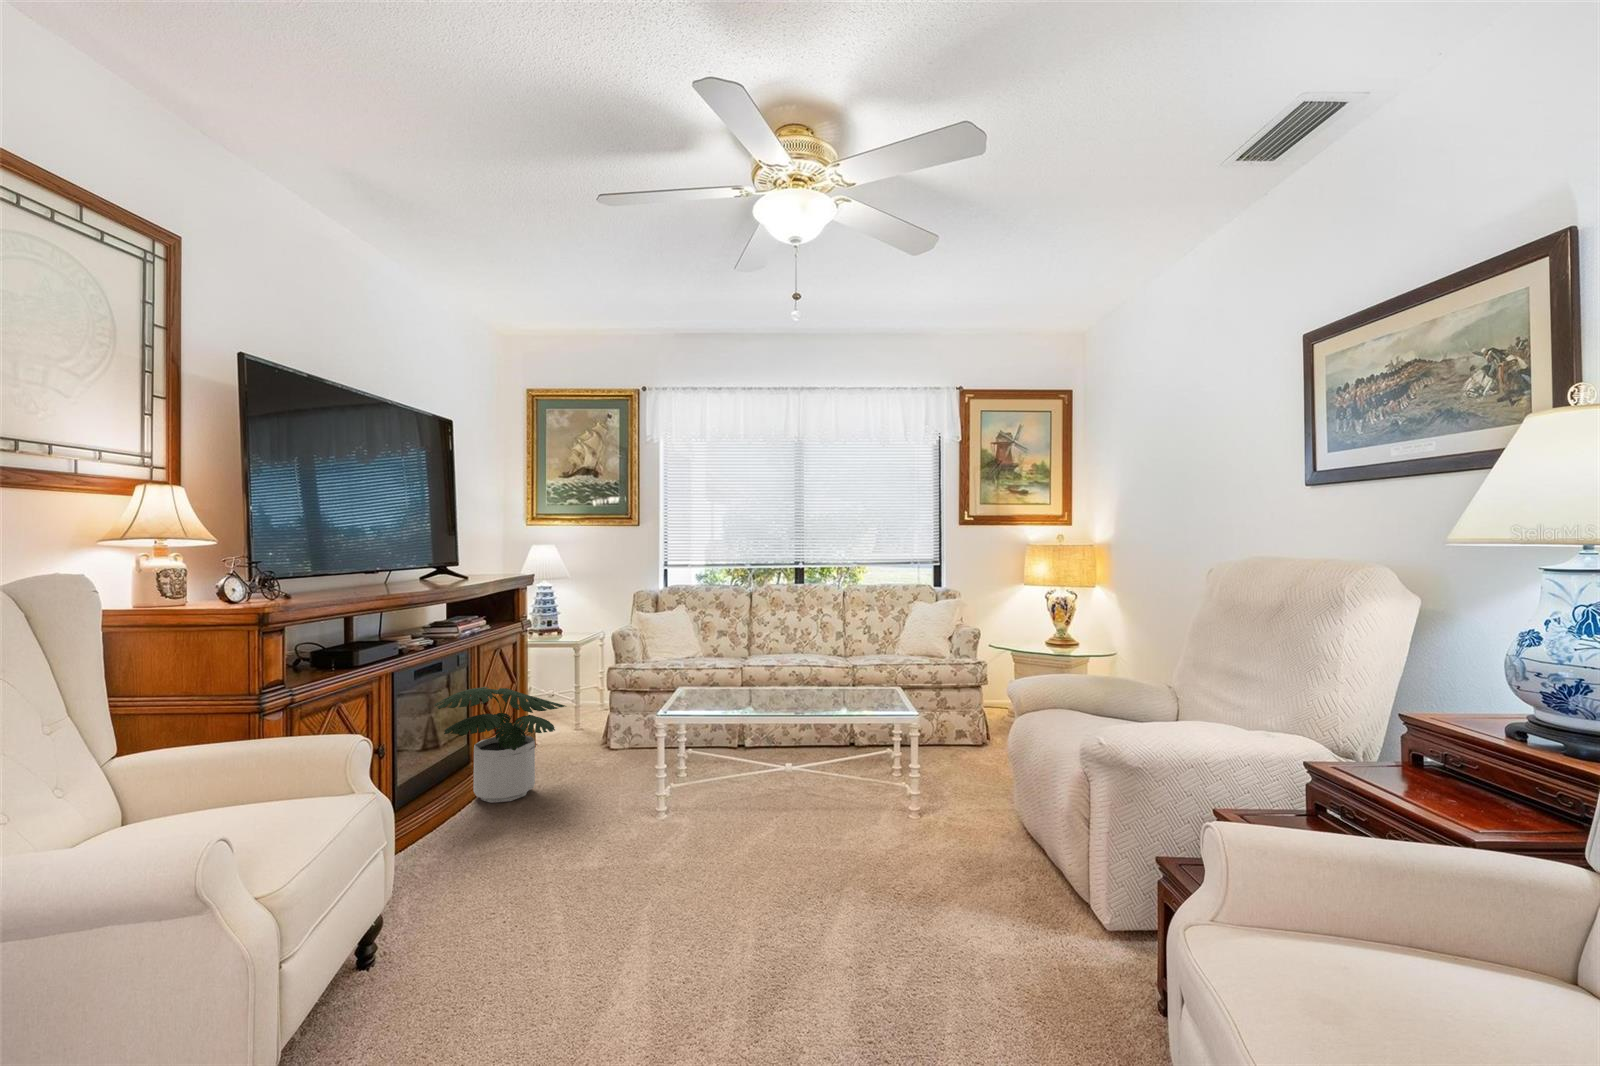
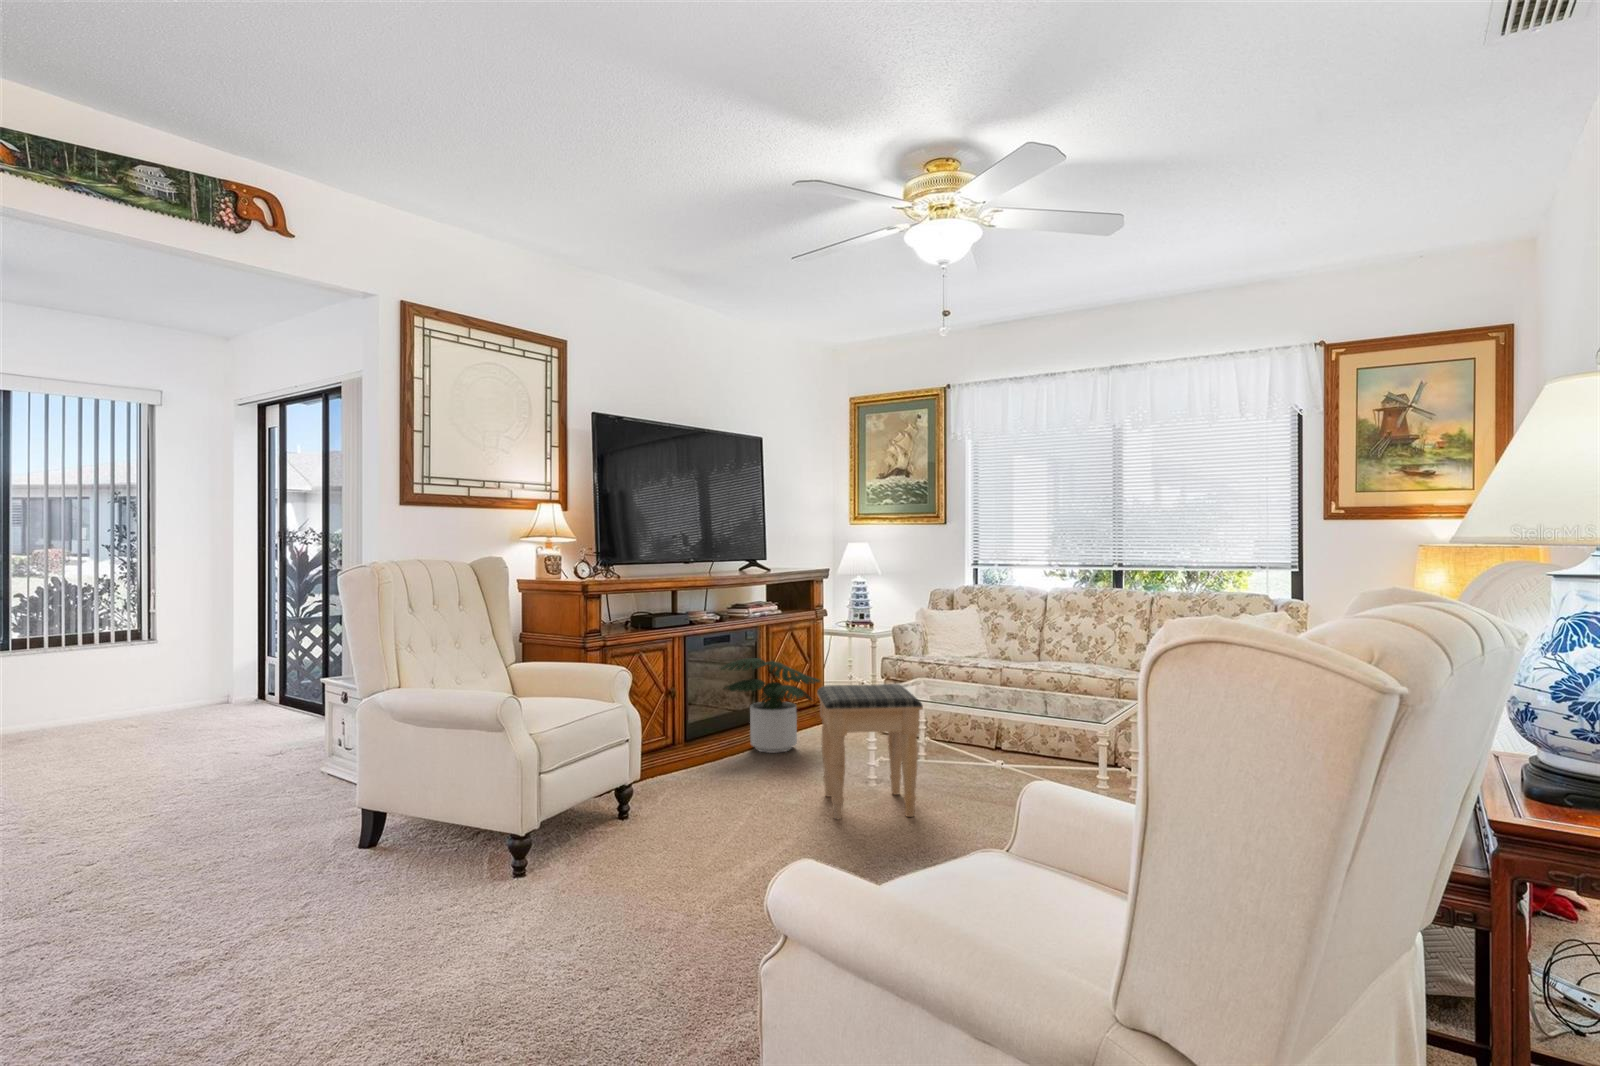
footstool: none [617,702,761,878] -> present [817,684,923,819]

